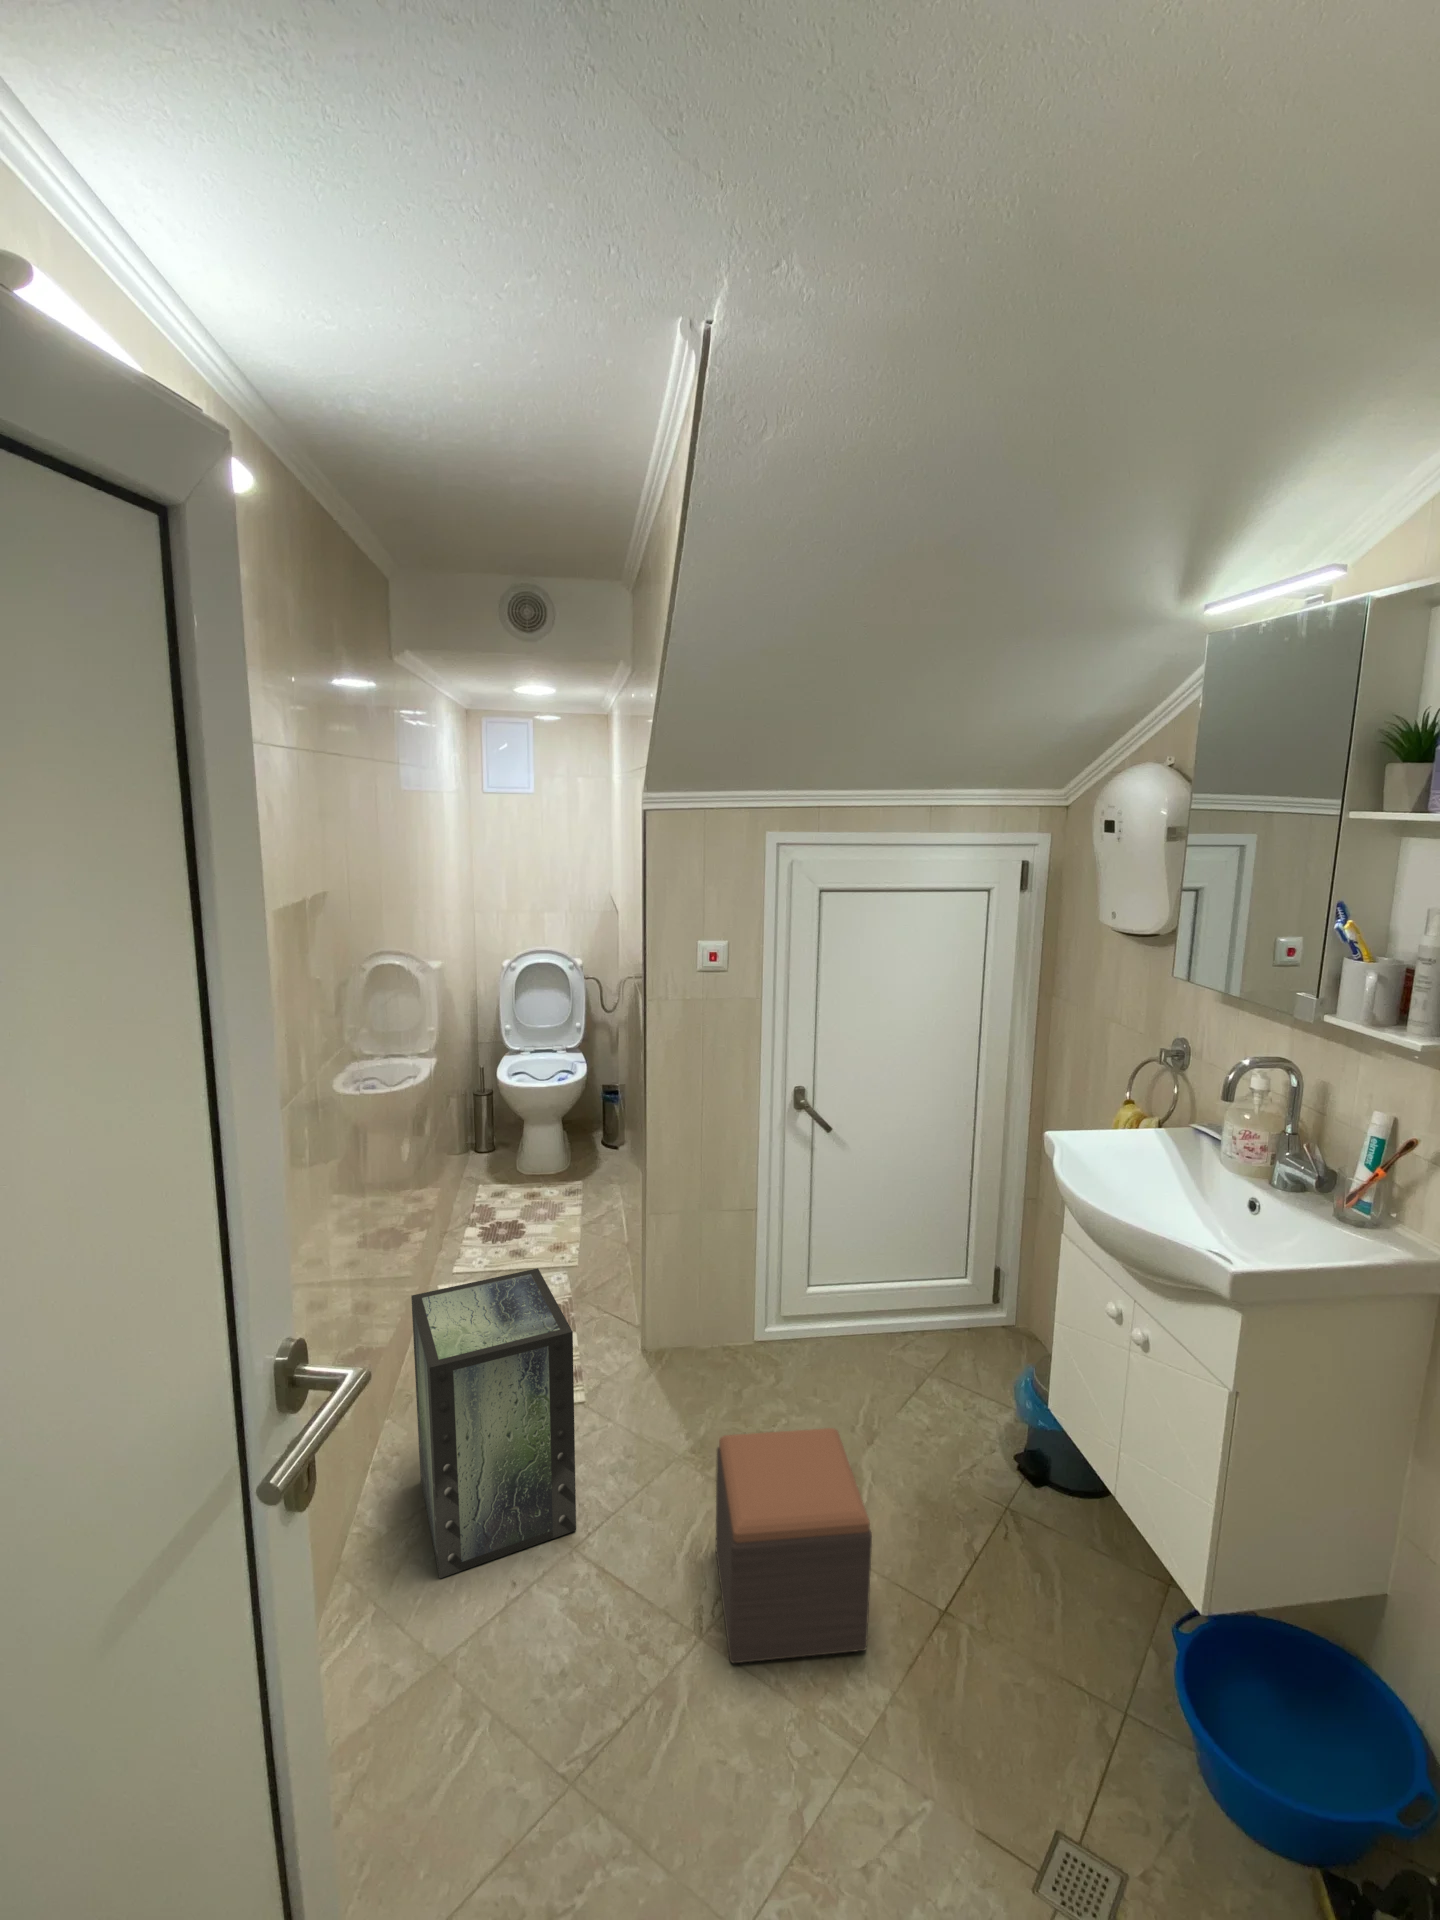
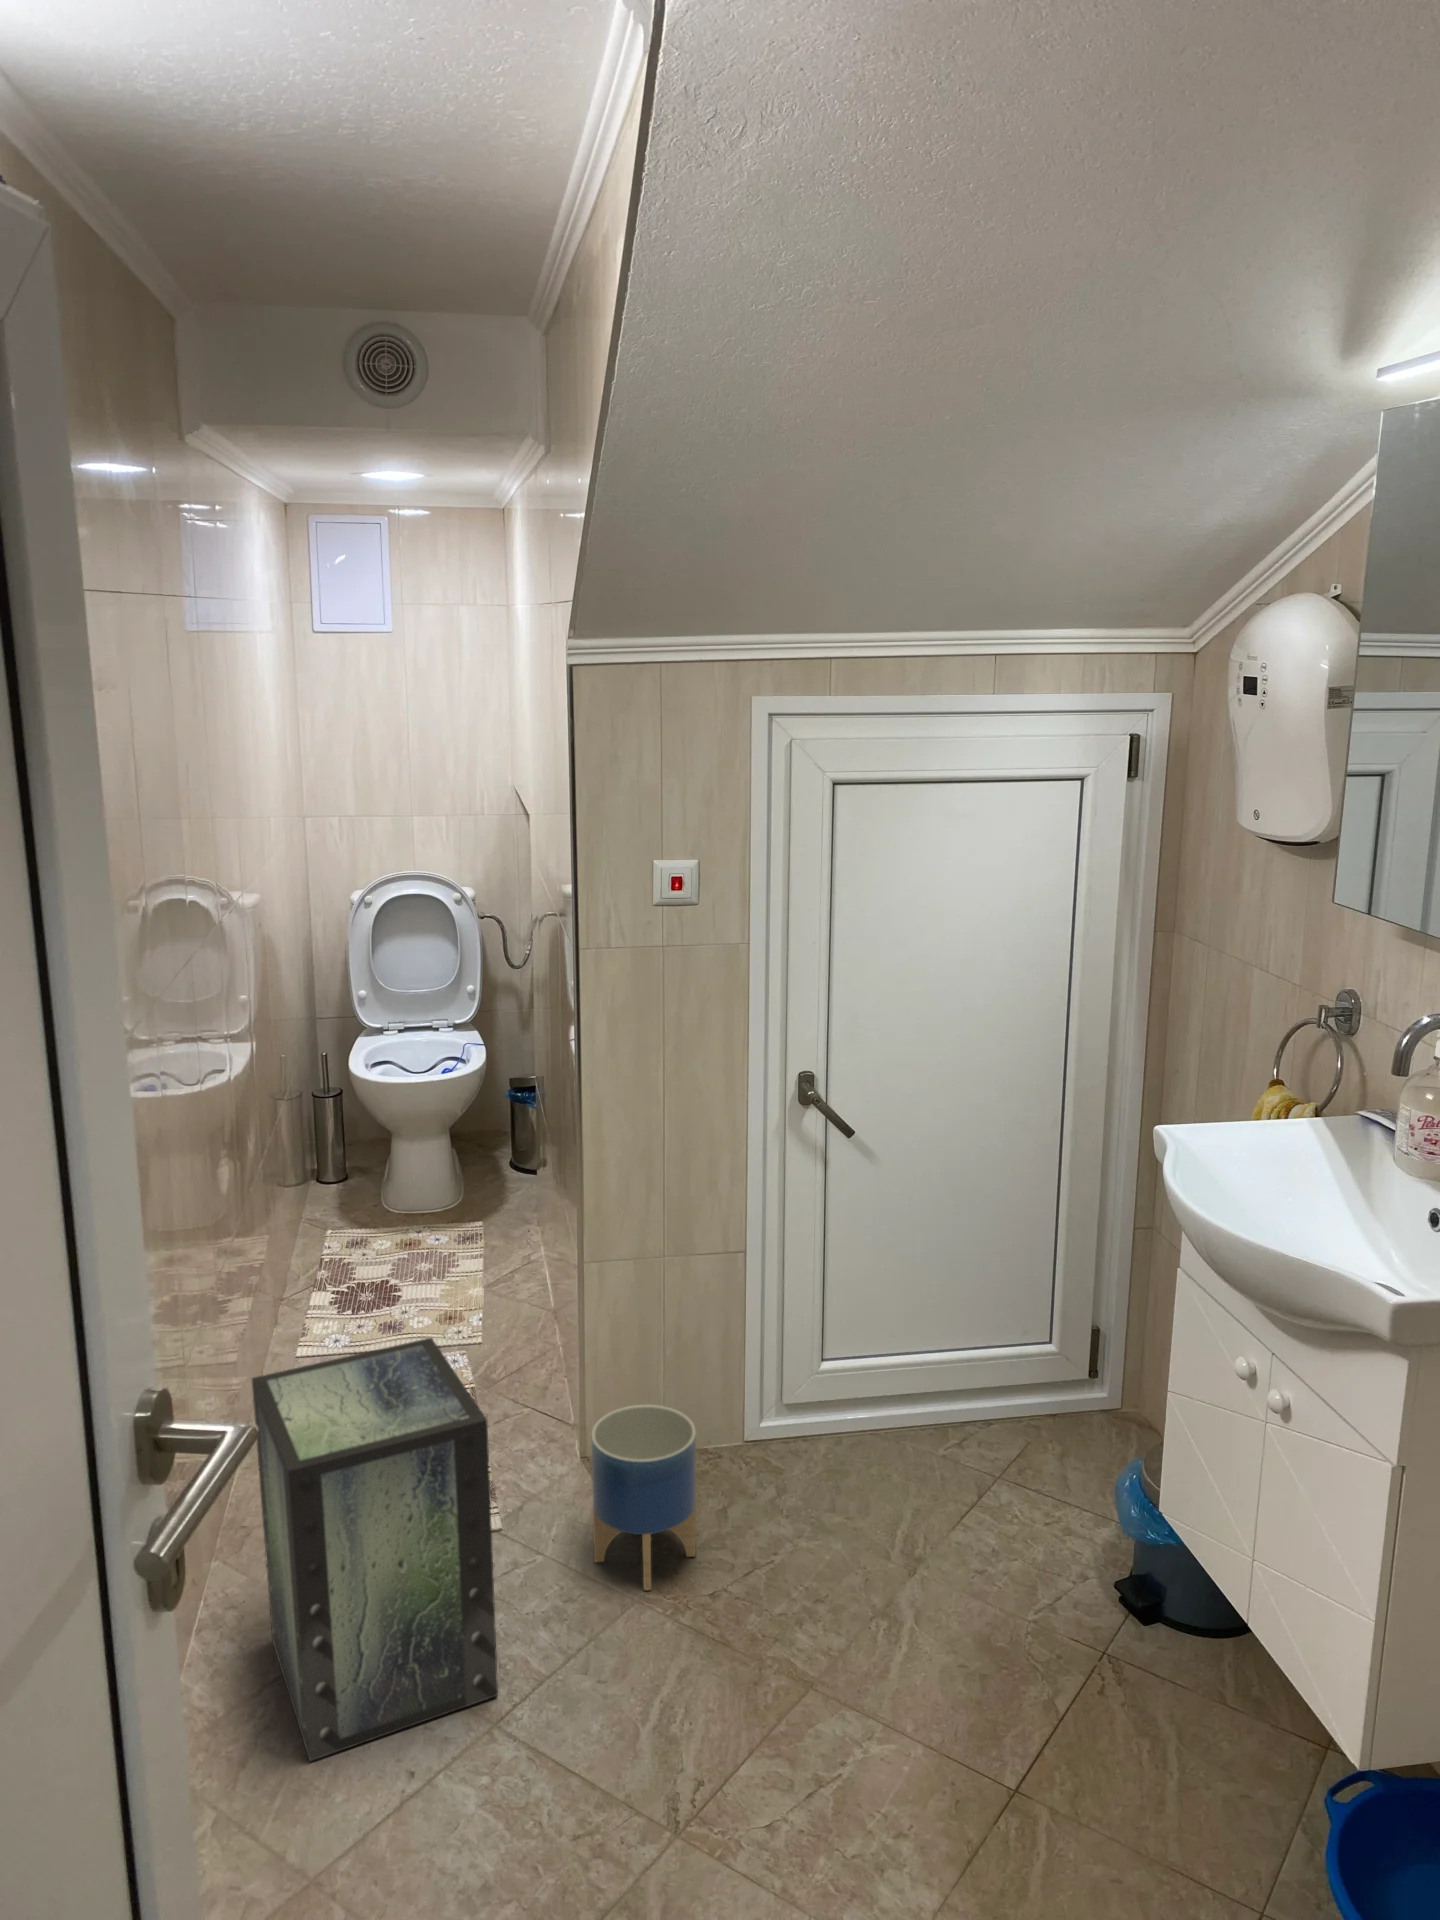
planter: none [648,1317,720,1451] -> present [592,1405,696,1590]
footstool: present [716,1428,872,1663] -> none [694,1543,910,1853]

